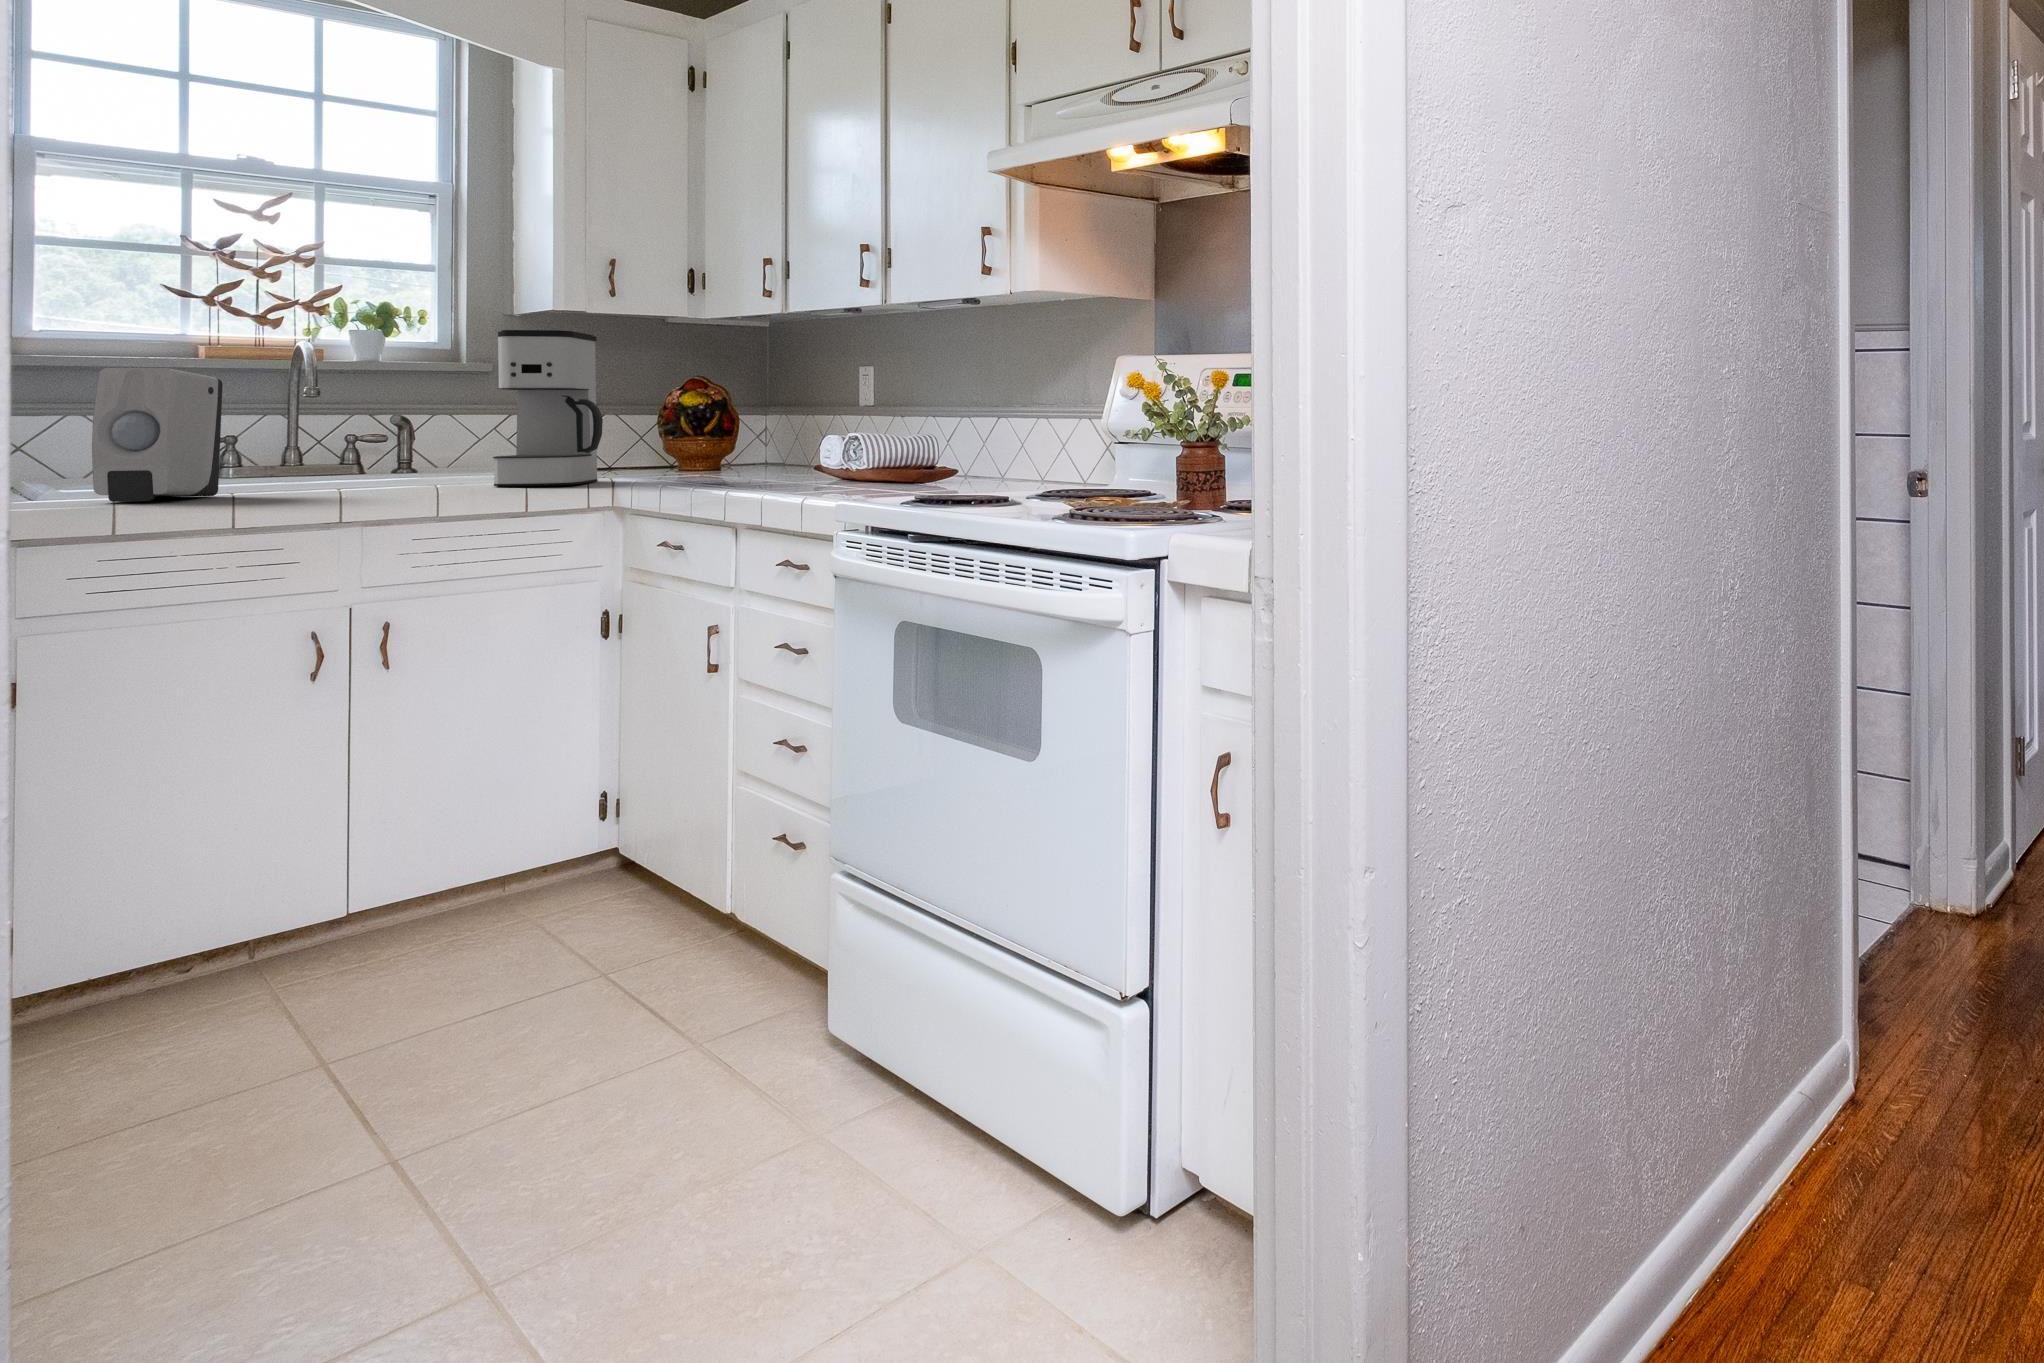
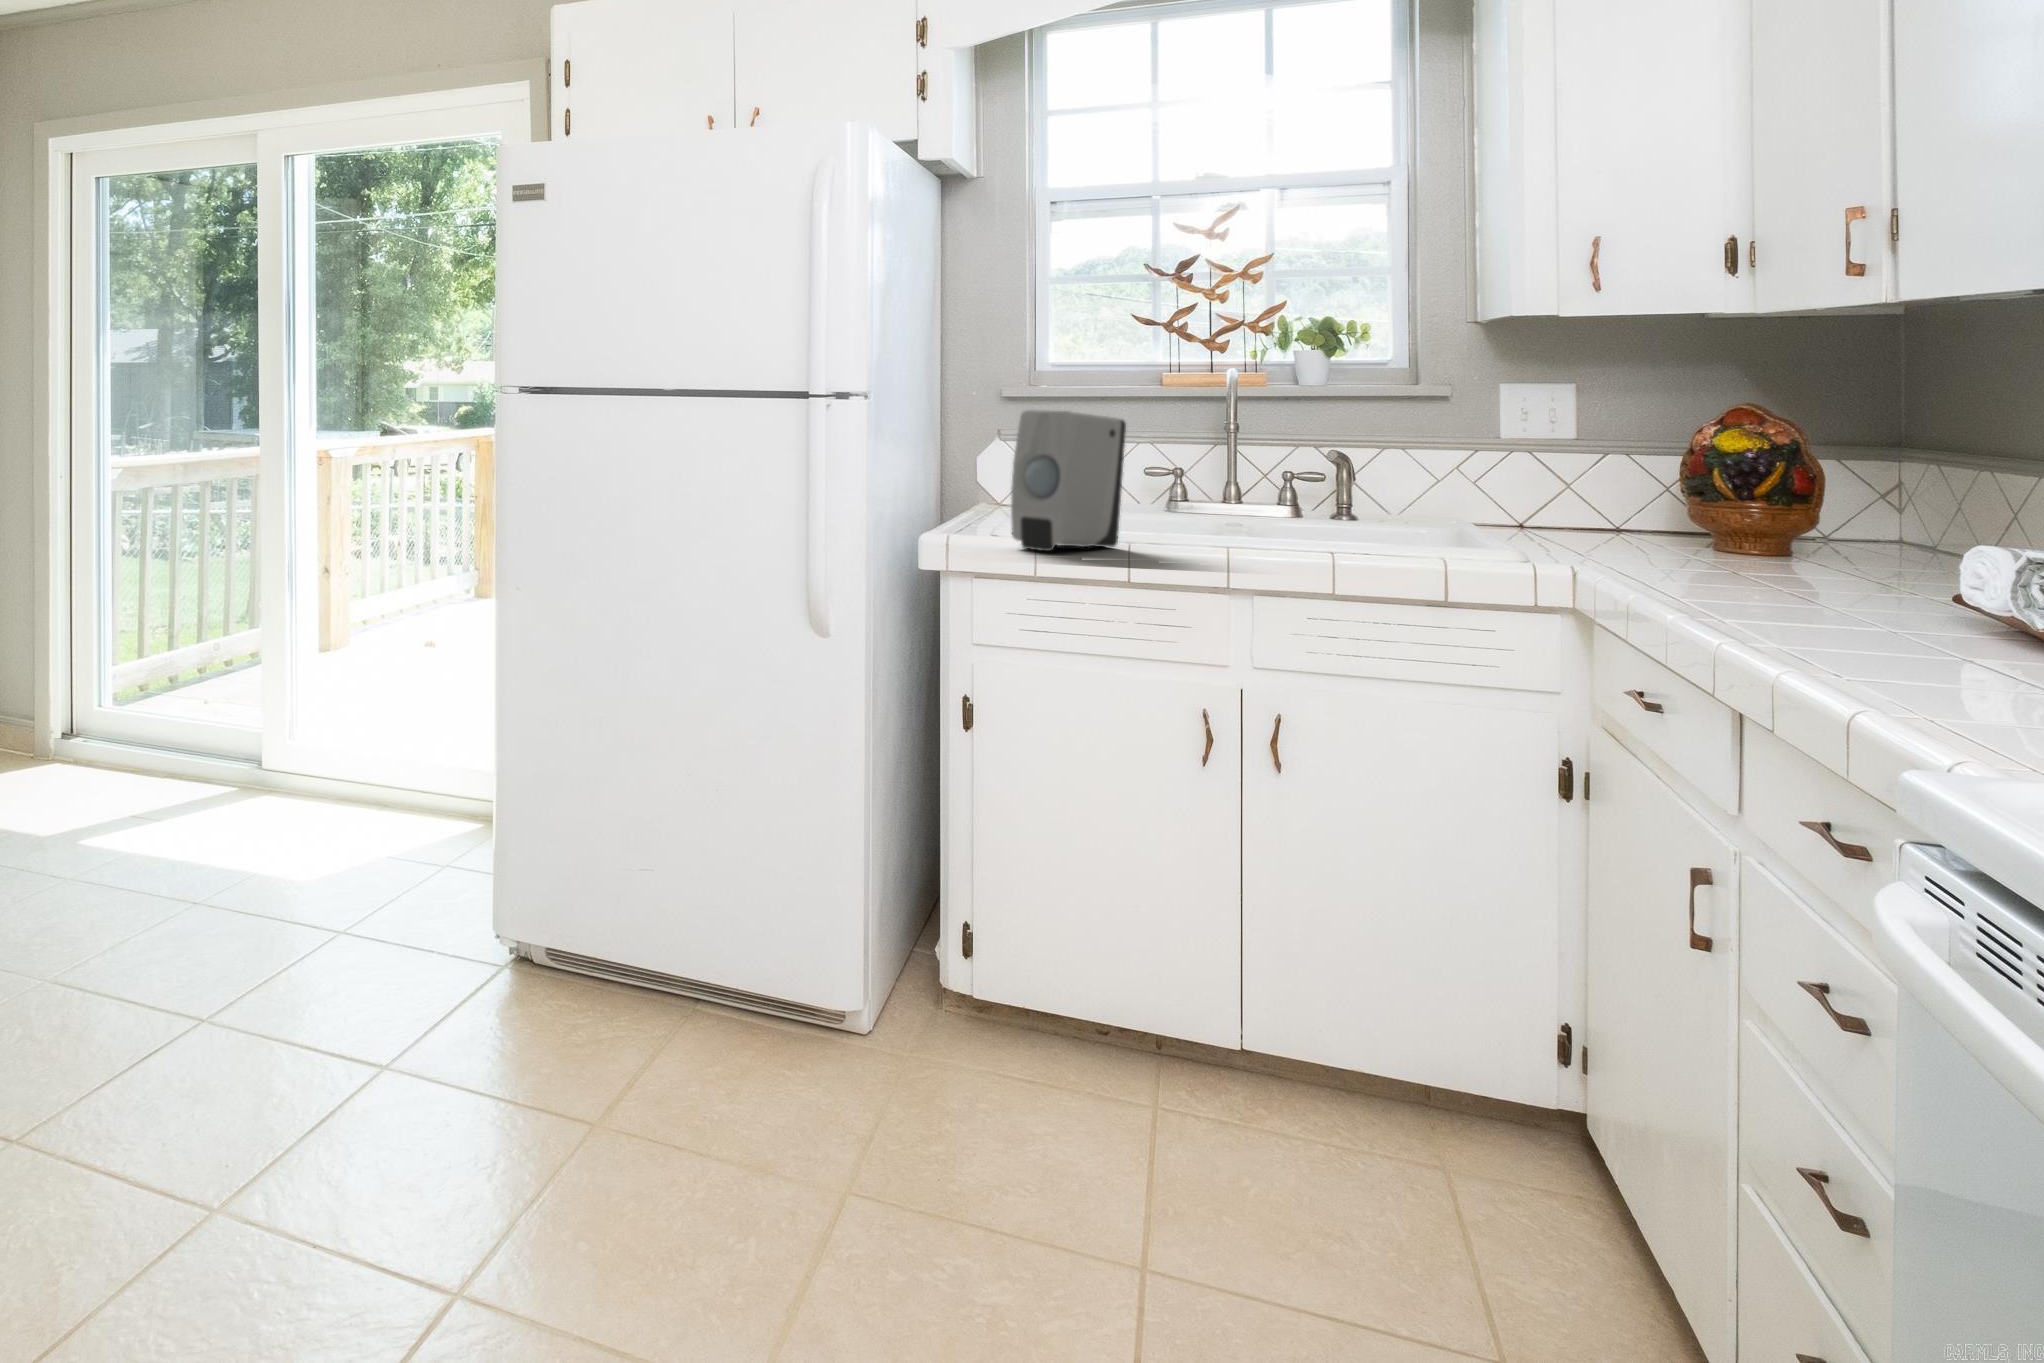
coffee maker: present [493,330,603,486] -> none [1410,351,1567,572]

